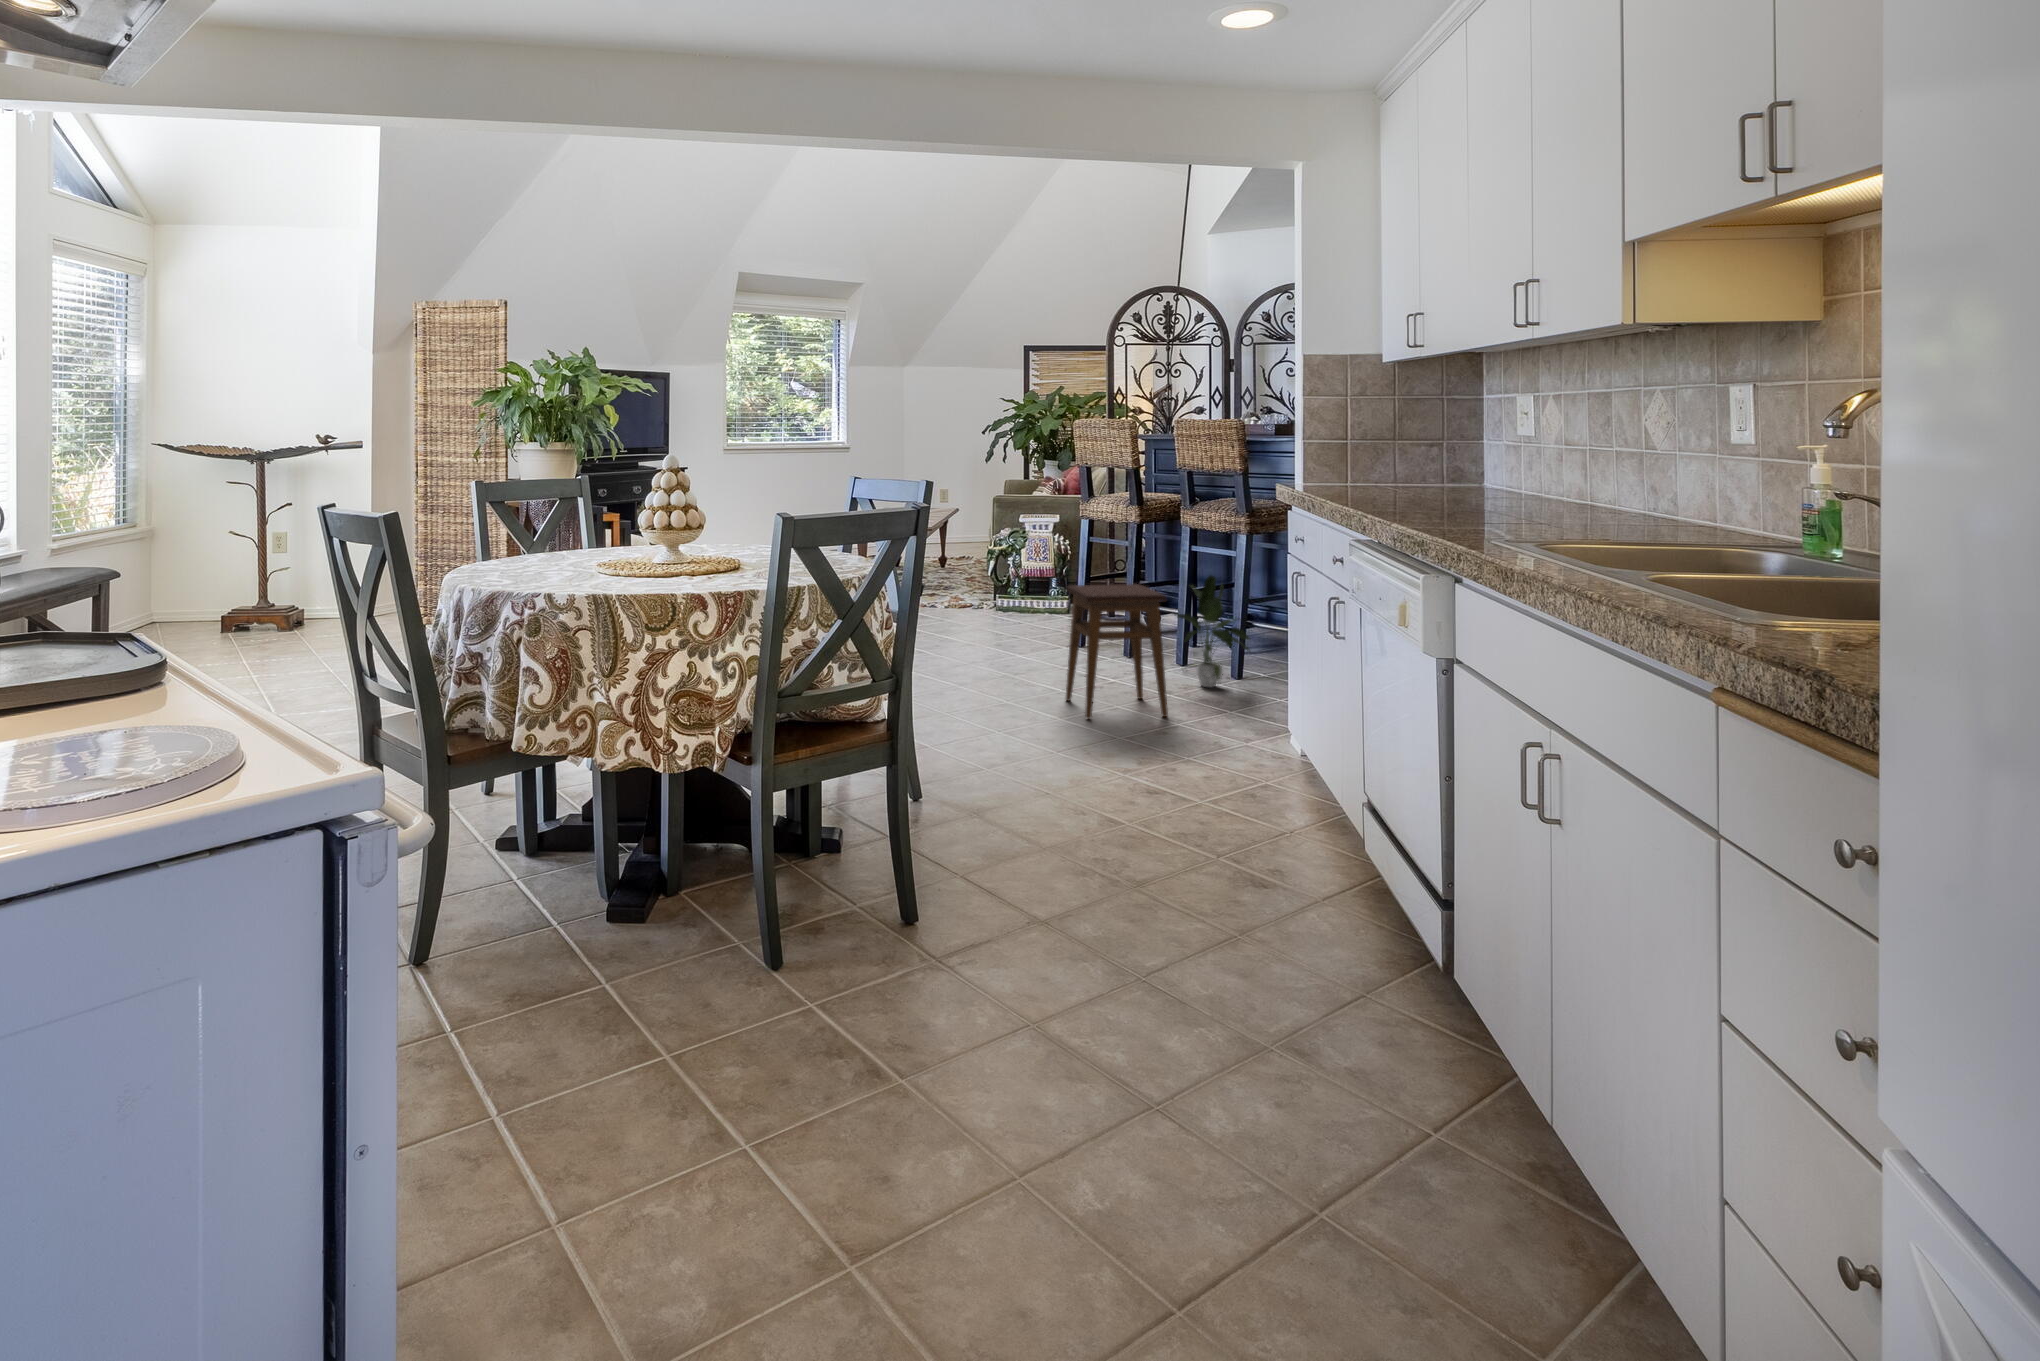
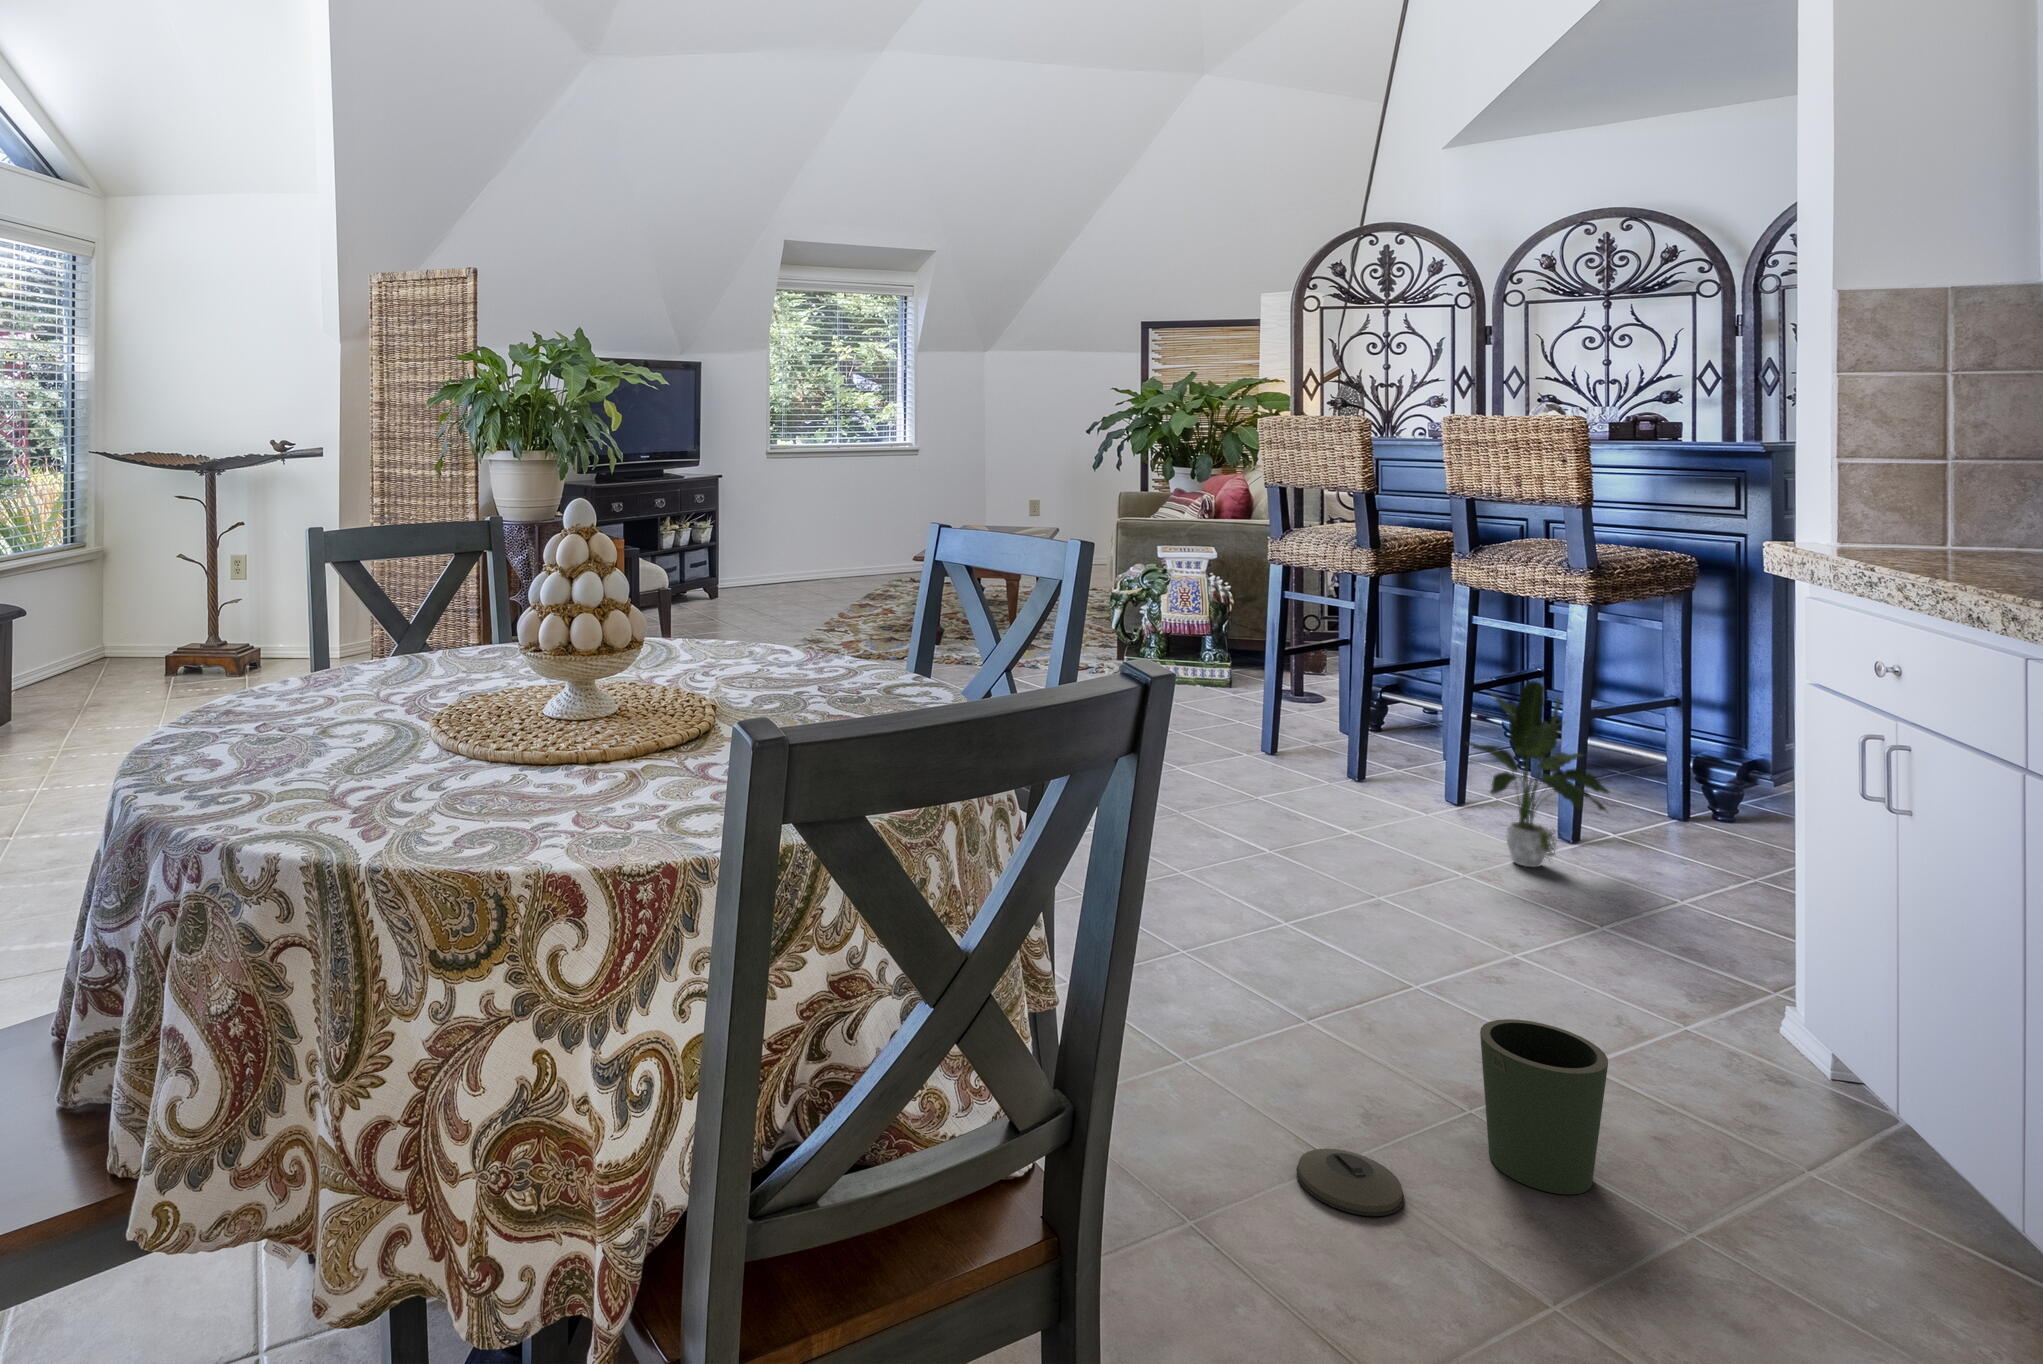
stool: present [1066,584,1168,719] -> none [1283,697,1487,940]
trash can: none [1034,721,1179,809] -> present [1296,1019,1608,1216]

